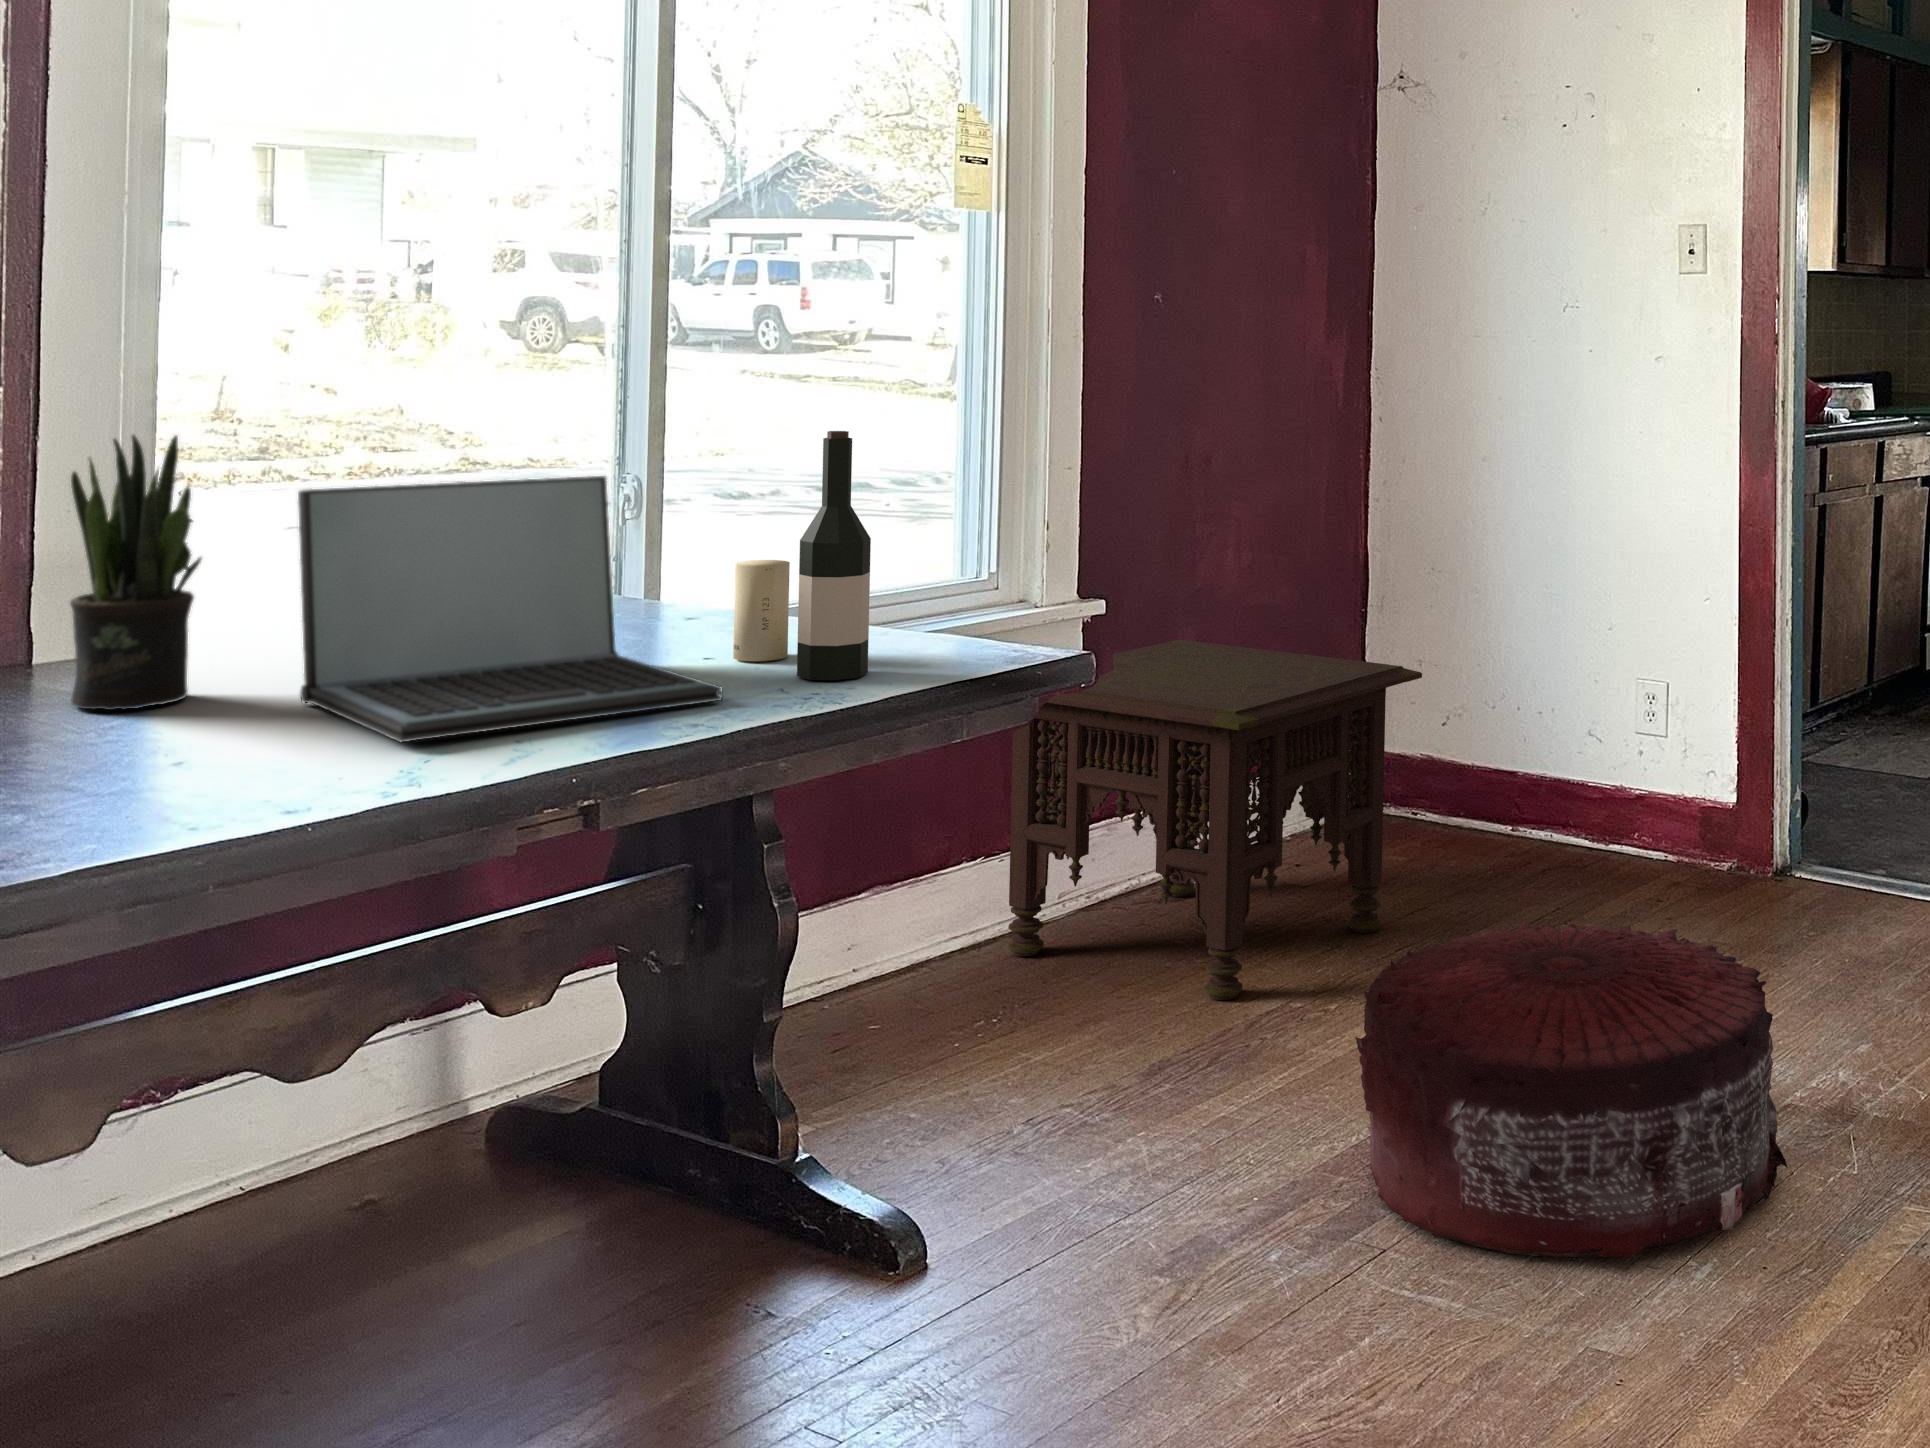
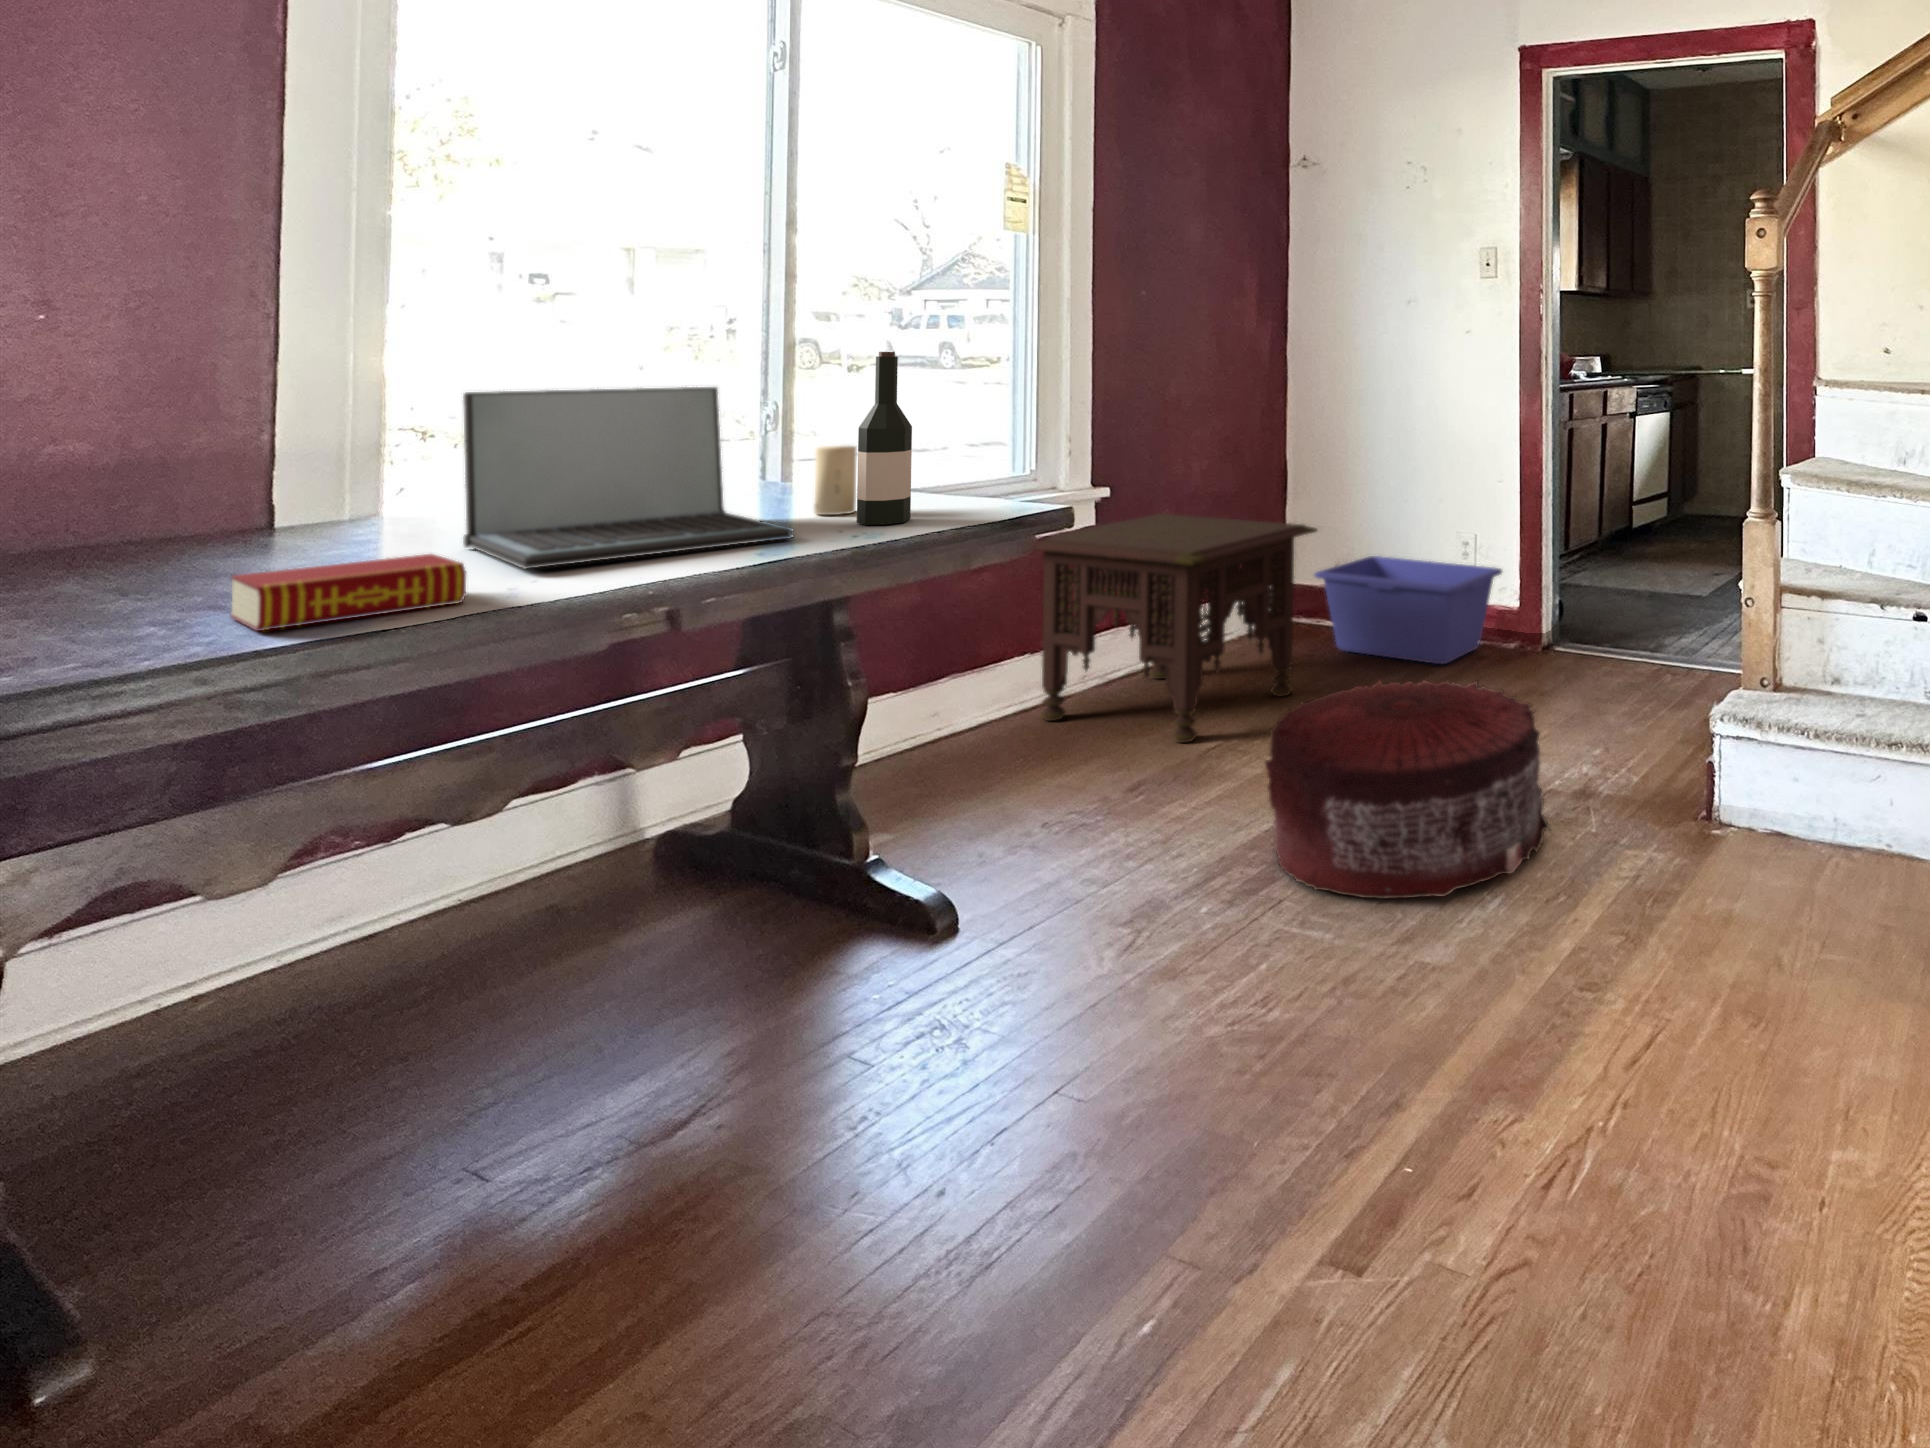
potted plant: present [70,435,201,710] -> none [271,352,387,556]
storage bin: none [1412,711,1710,891] -> present [1315,556,1502,664]
book: none [81,722,351,827] -> present [231,554,466,631]

